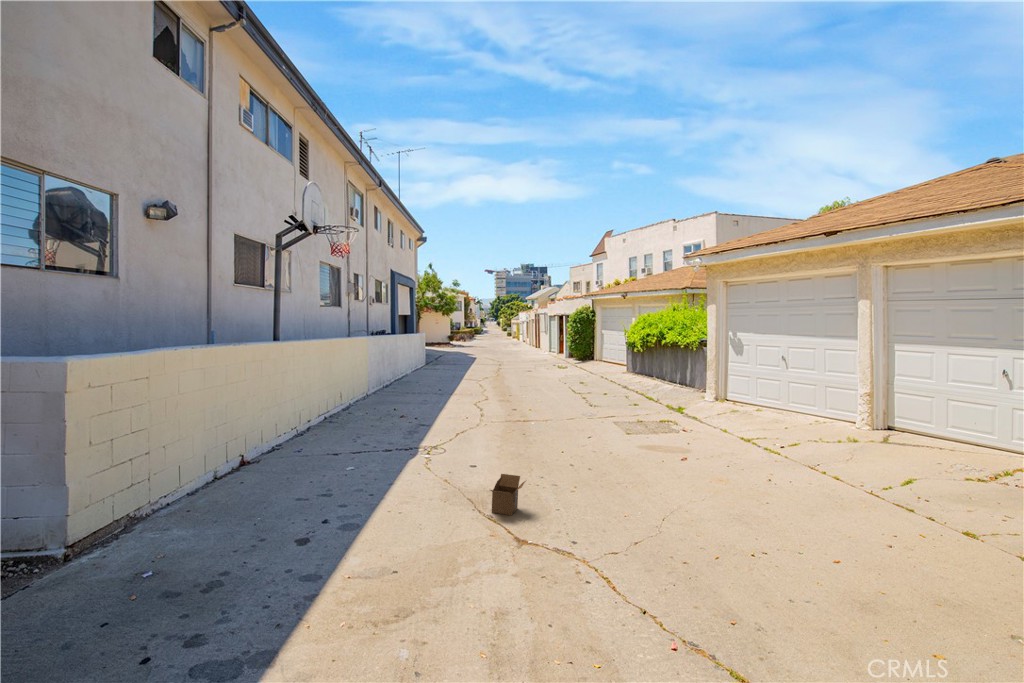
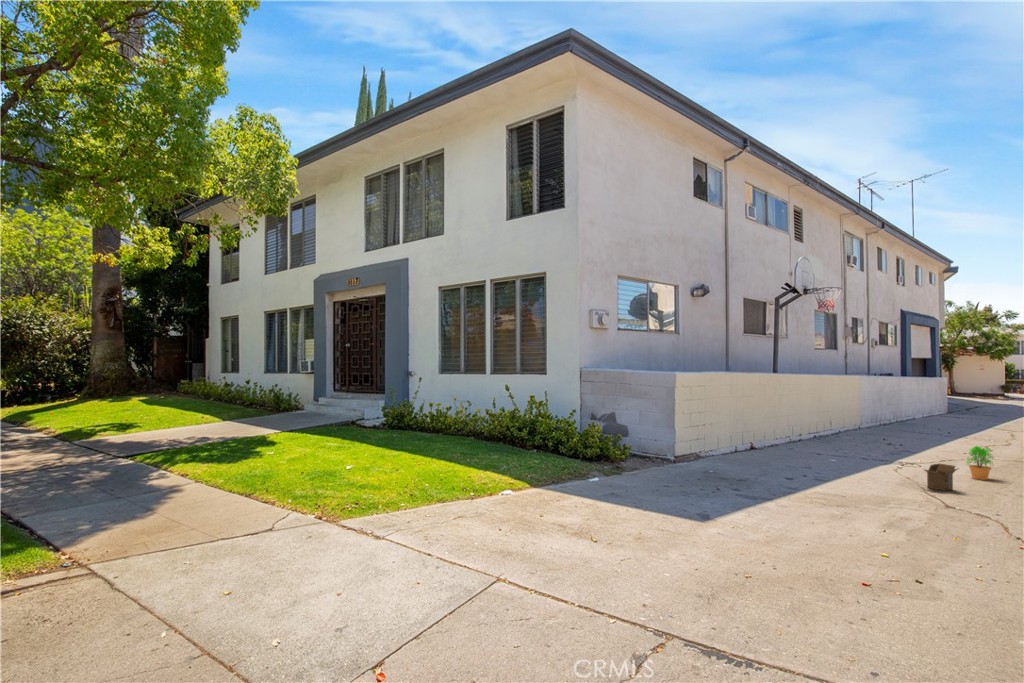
potted plant: none [507,433,536,473] -> present [967,446,993,480]

